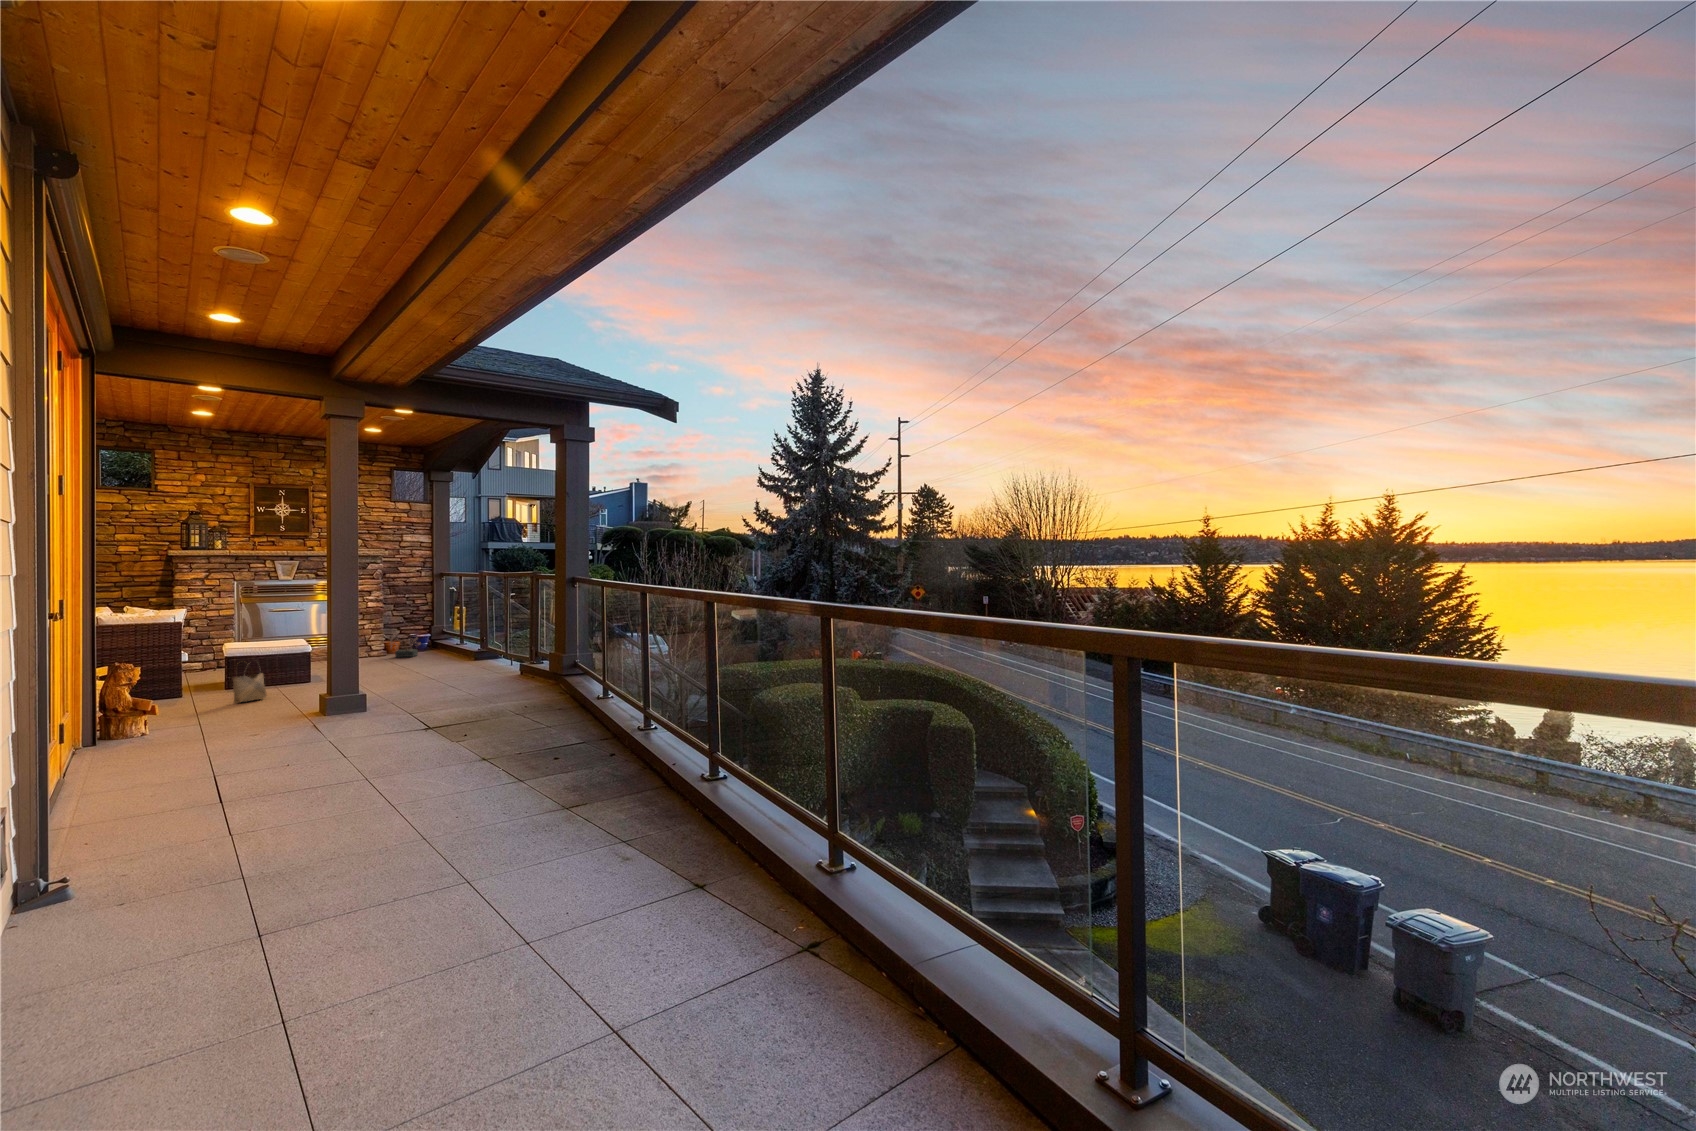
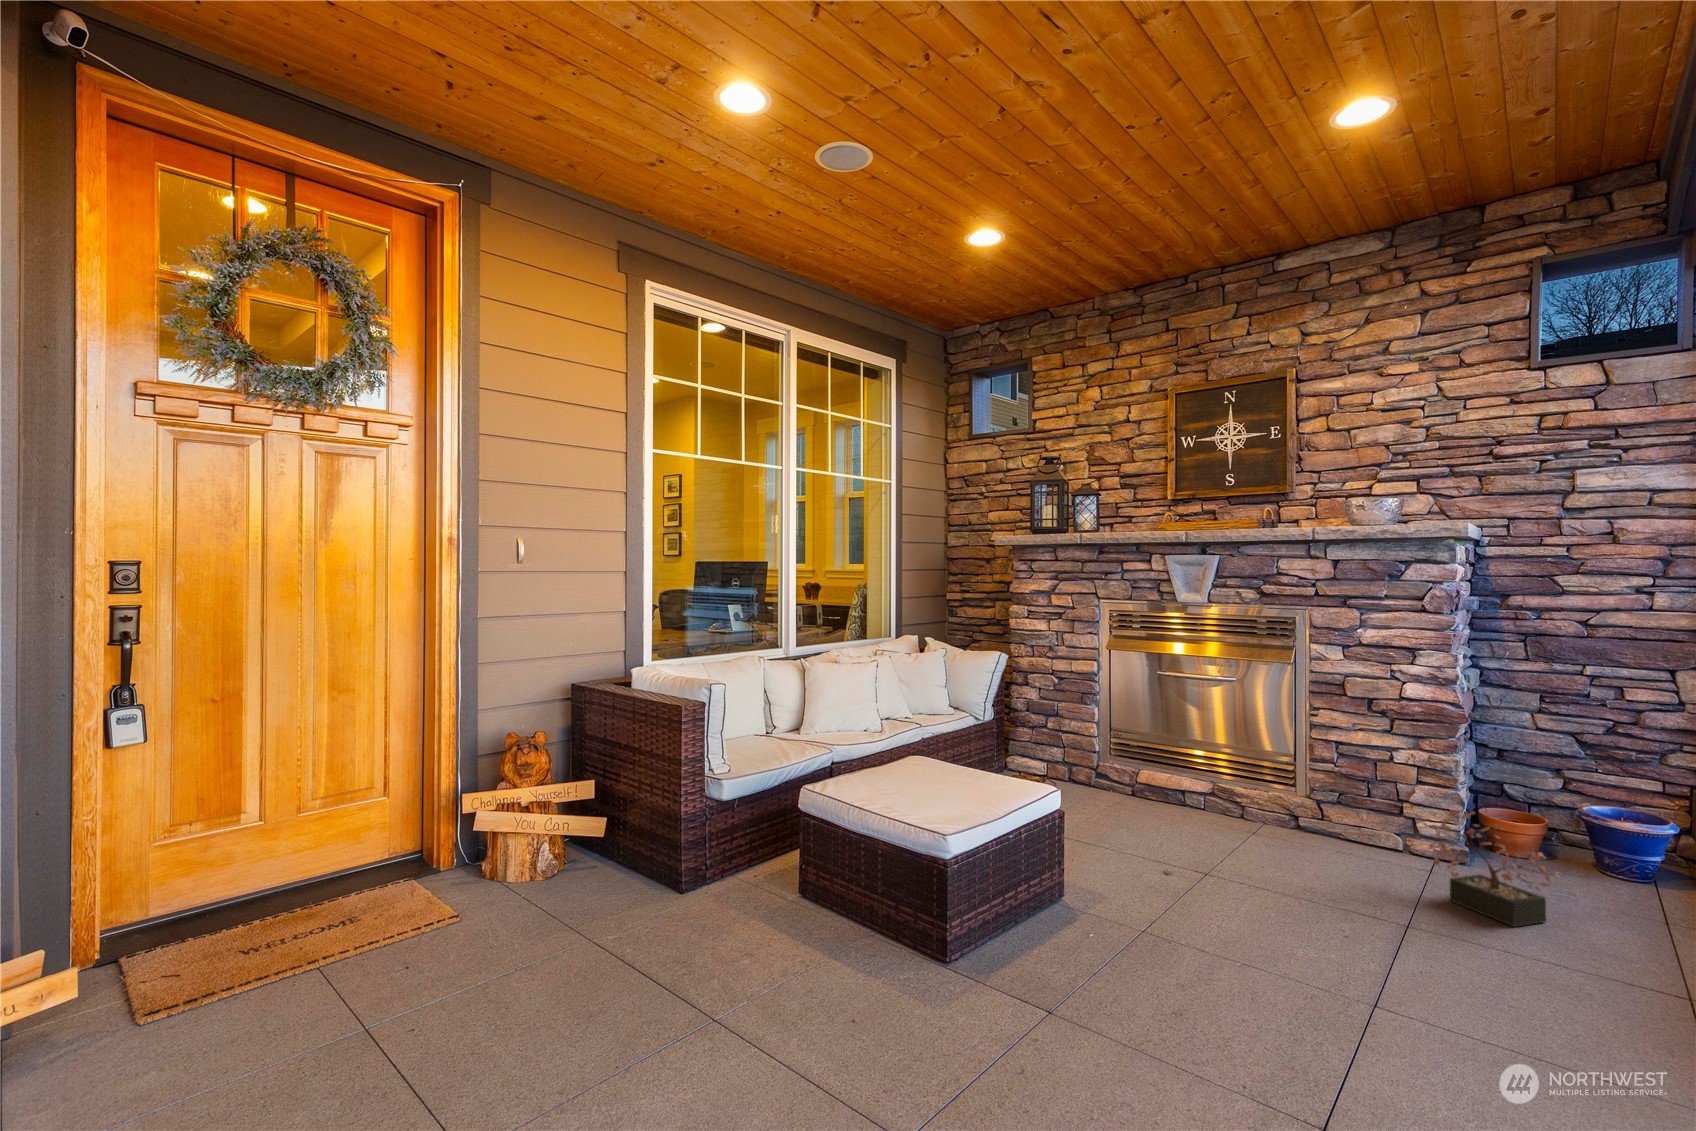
woven basket: present [232,664,267,703] -> none [549,869,648,1023]

